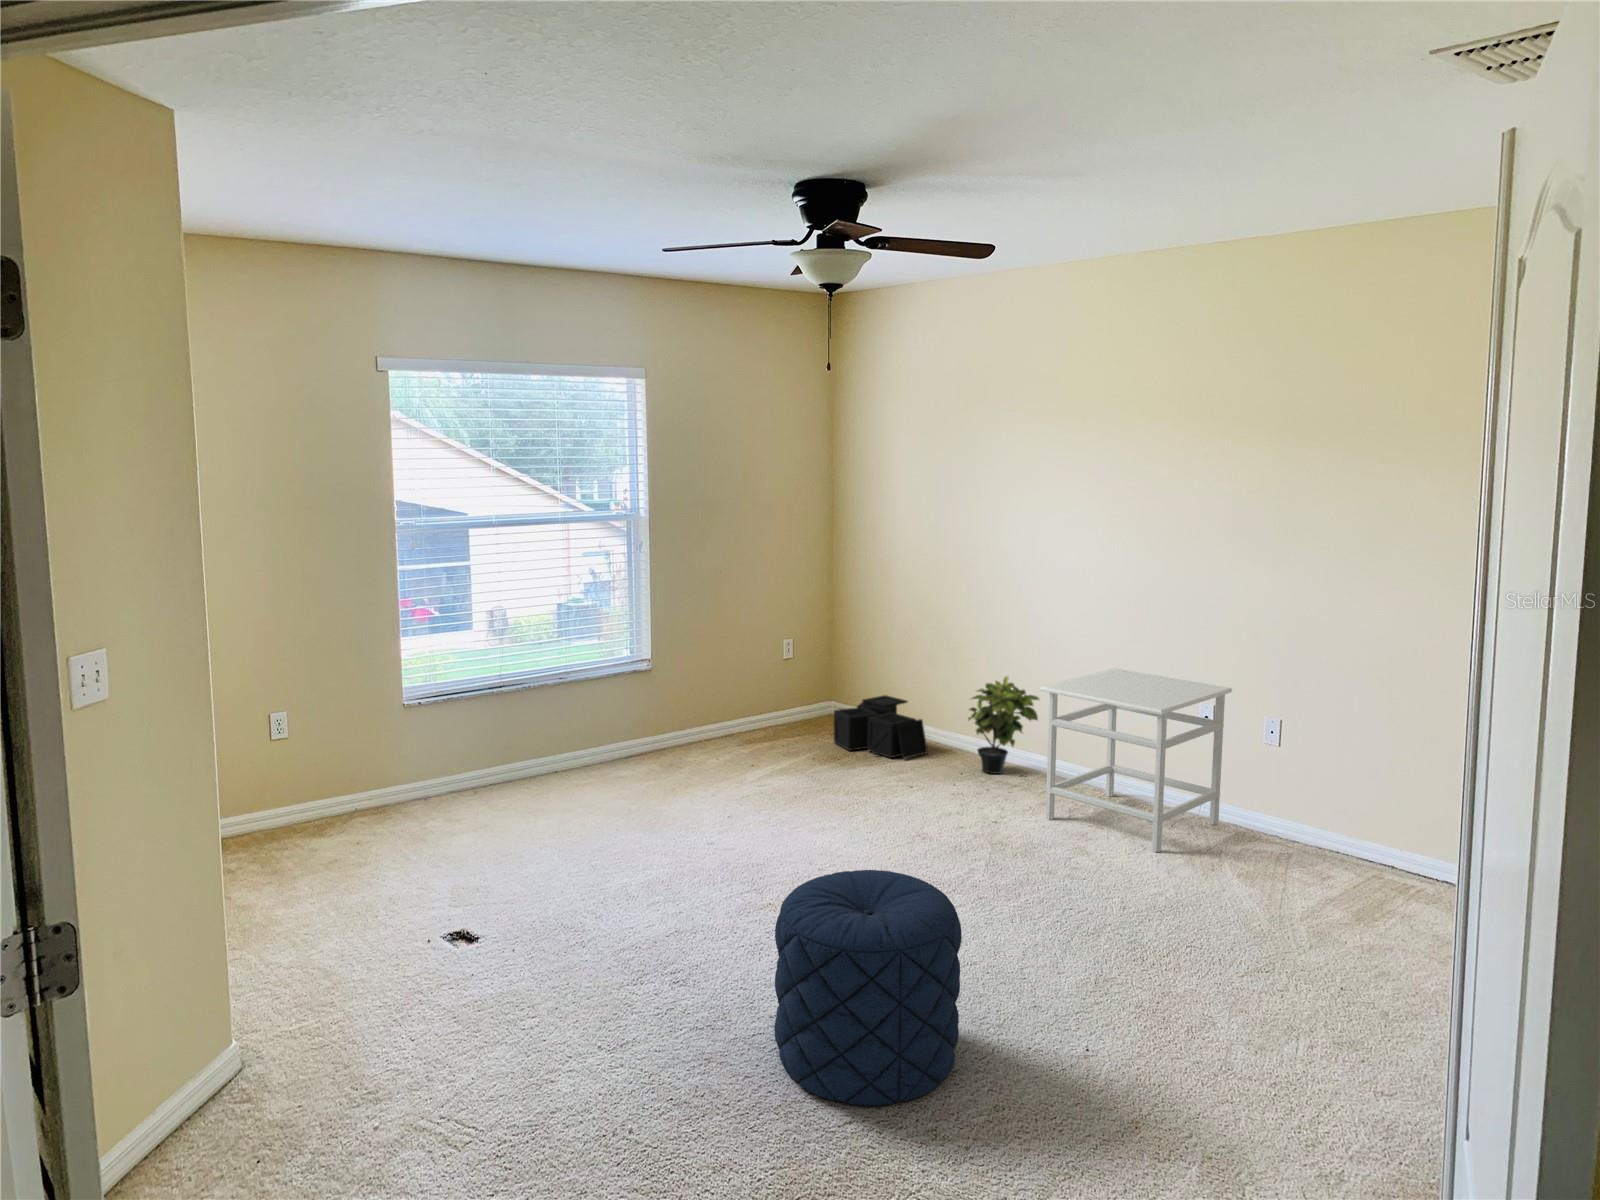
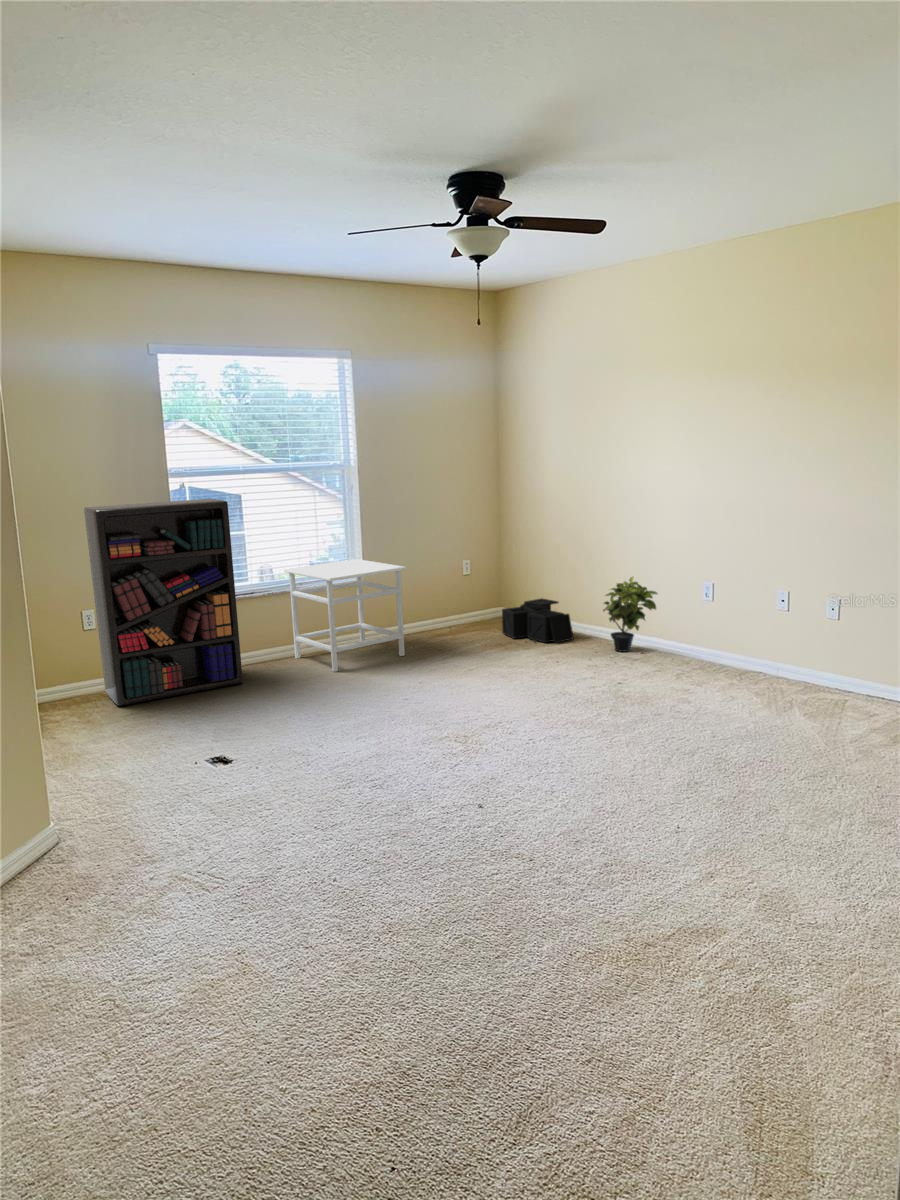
bookshelf: none [282,564,490,847] -> present [84,499,243,706]
nightstand: present [1041,668,1232,852] -> present [284,559,406,672]
pouf: present [774,870,962,1106] -> none [441,698,580,863]

